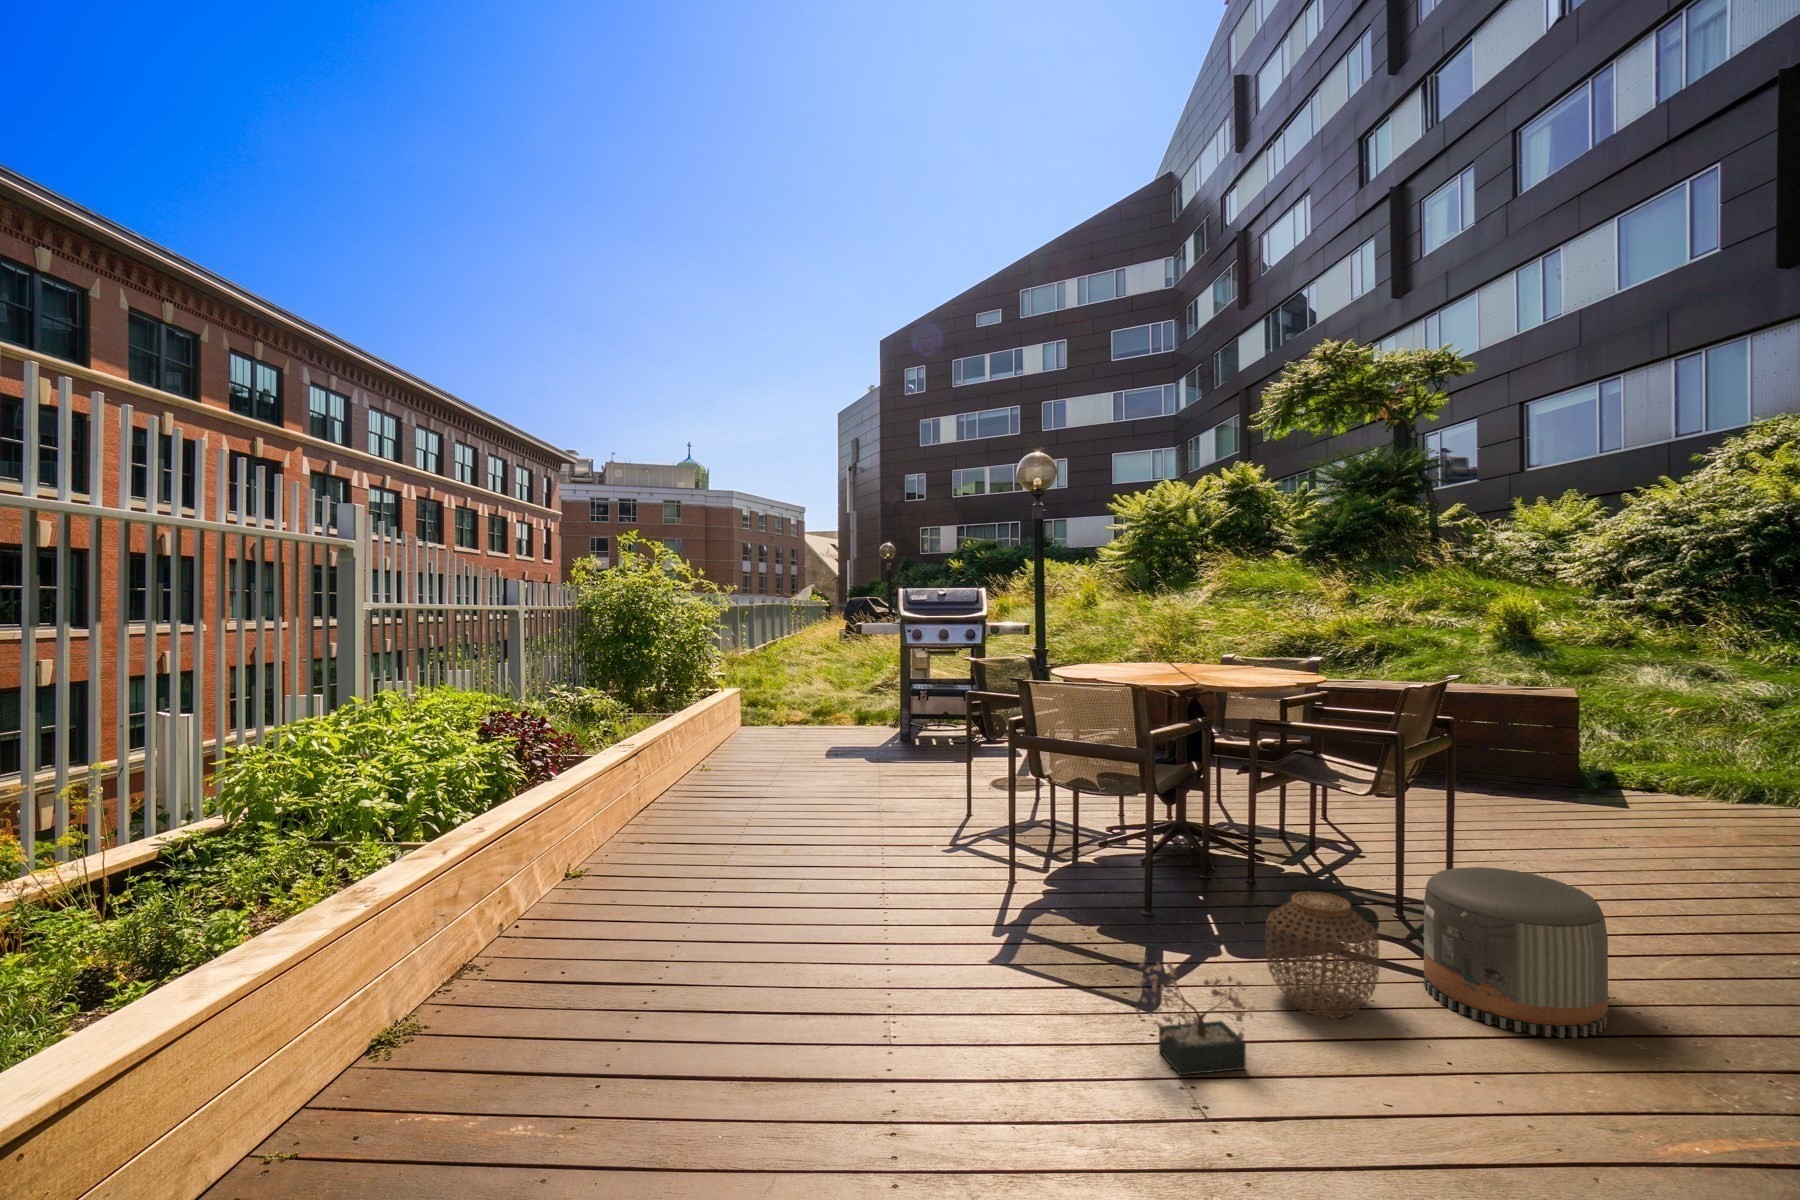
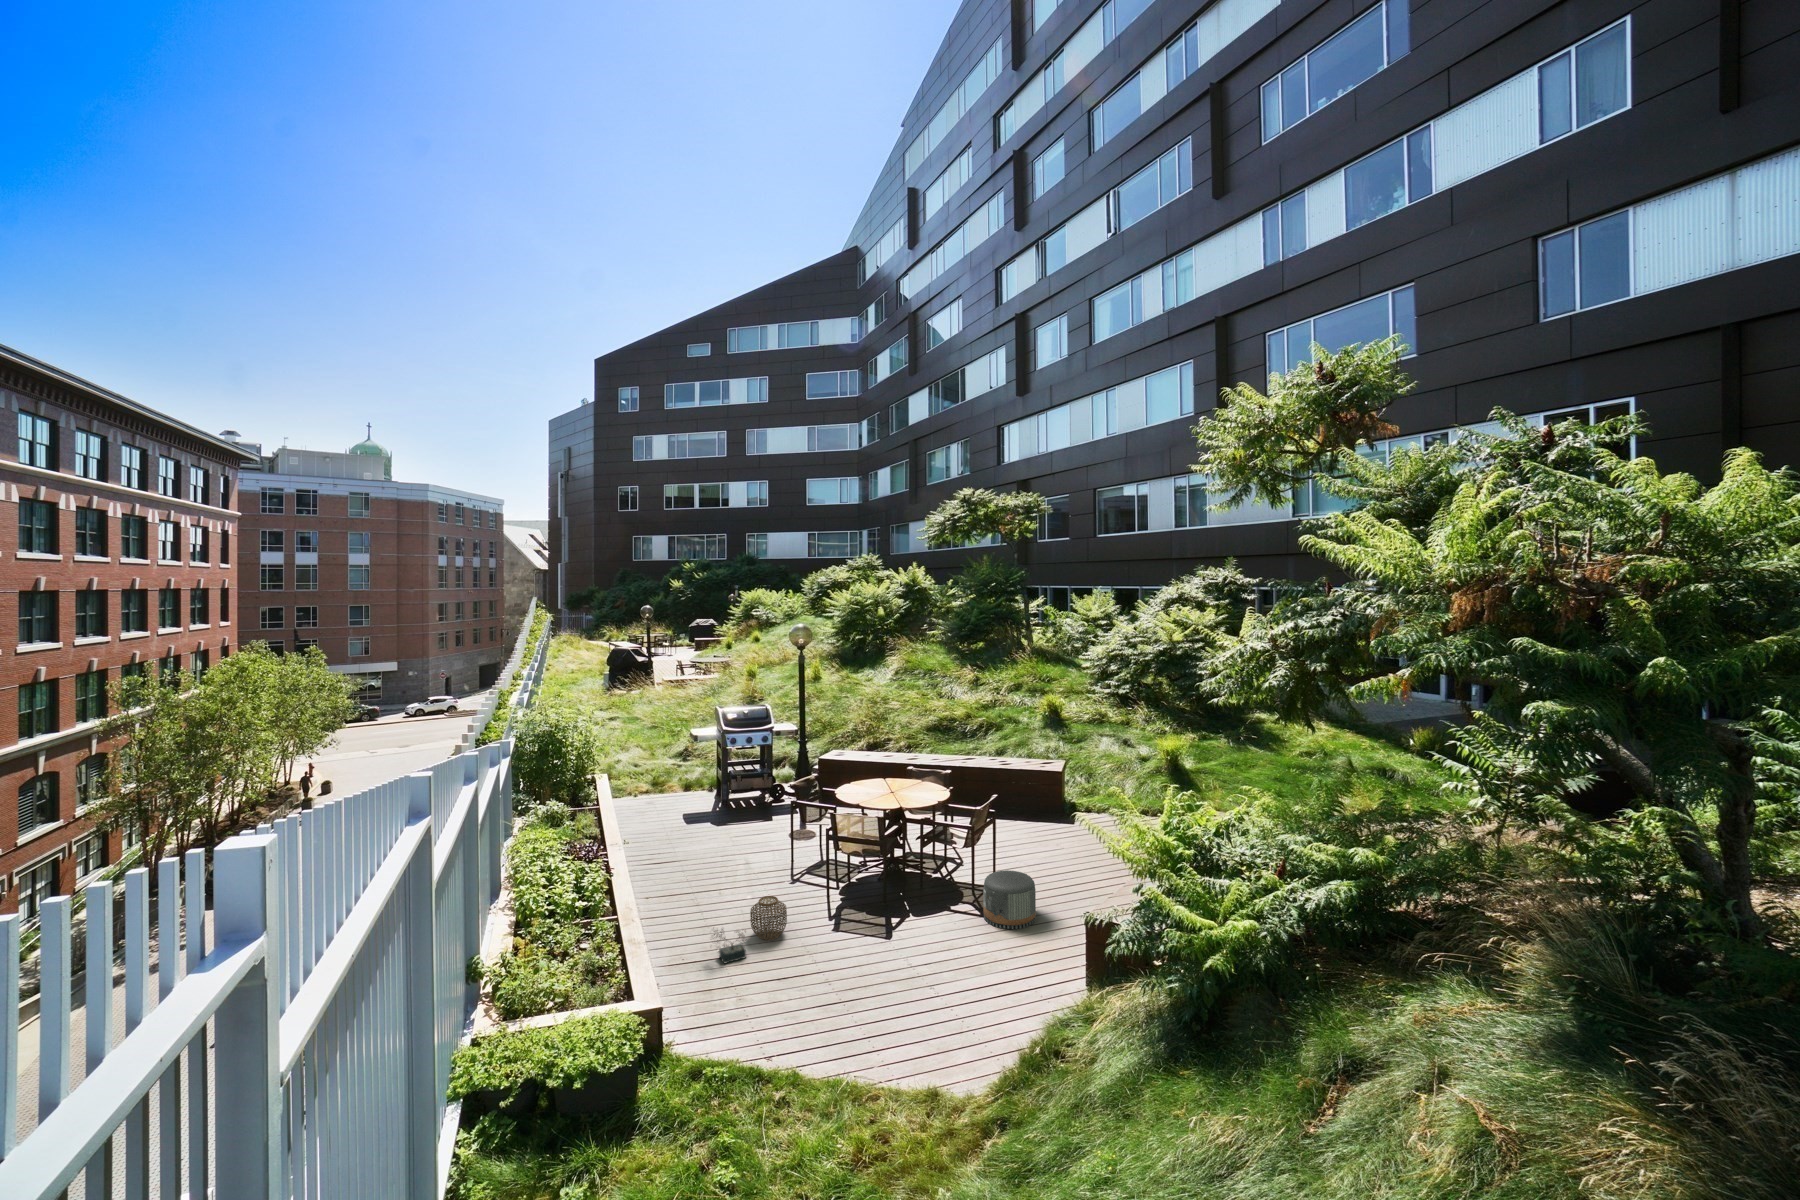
woven basket: present [1266,892,1379,1018] -> present [750,896,787,940]
decorative plant: present [1135,957,1255,1075] -> present [714,929,746,963]

